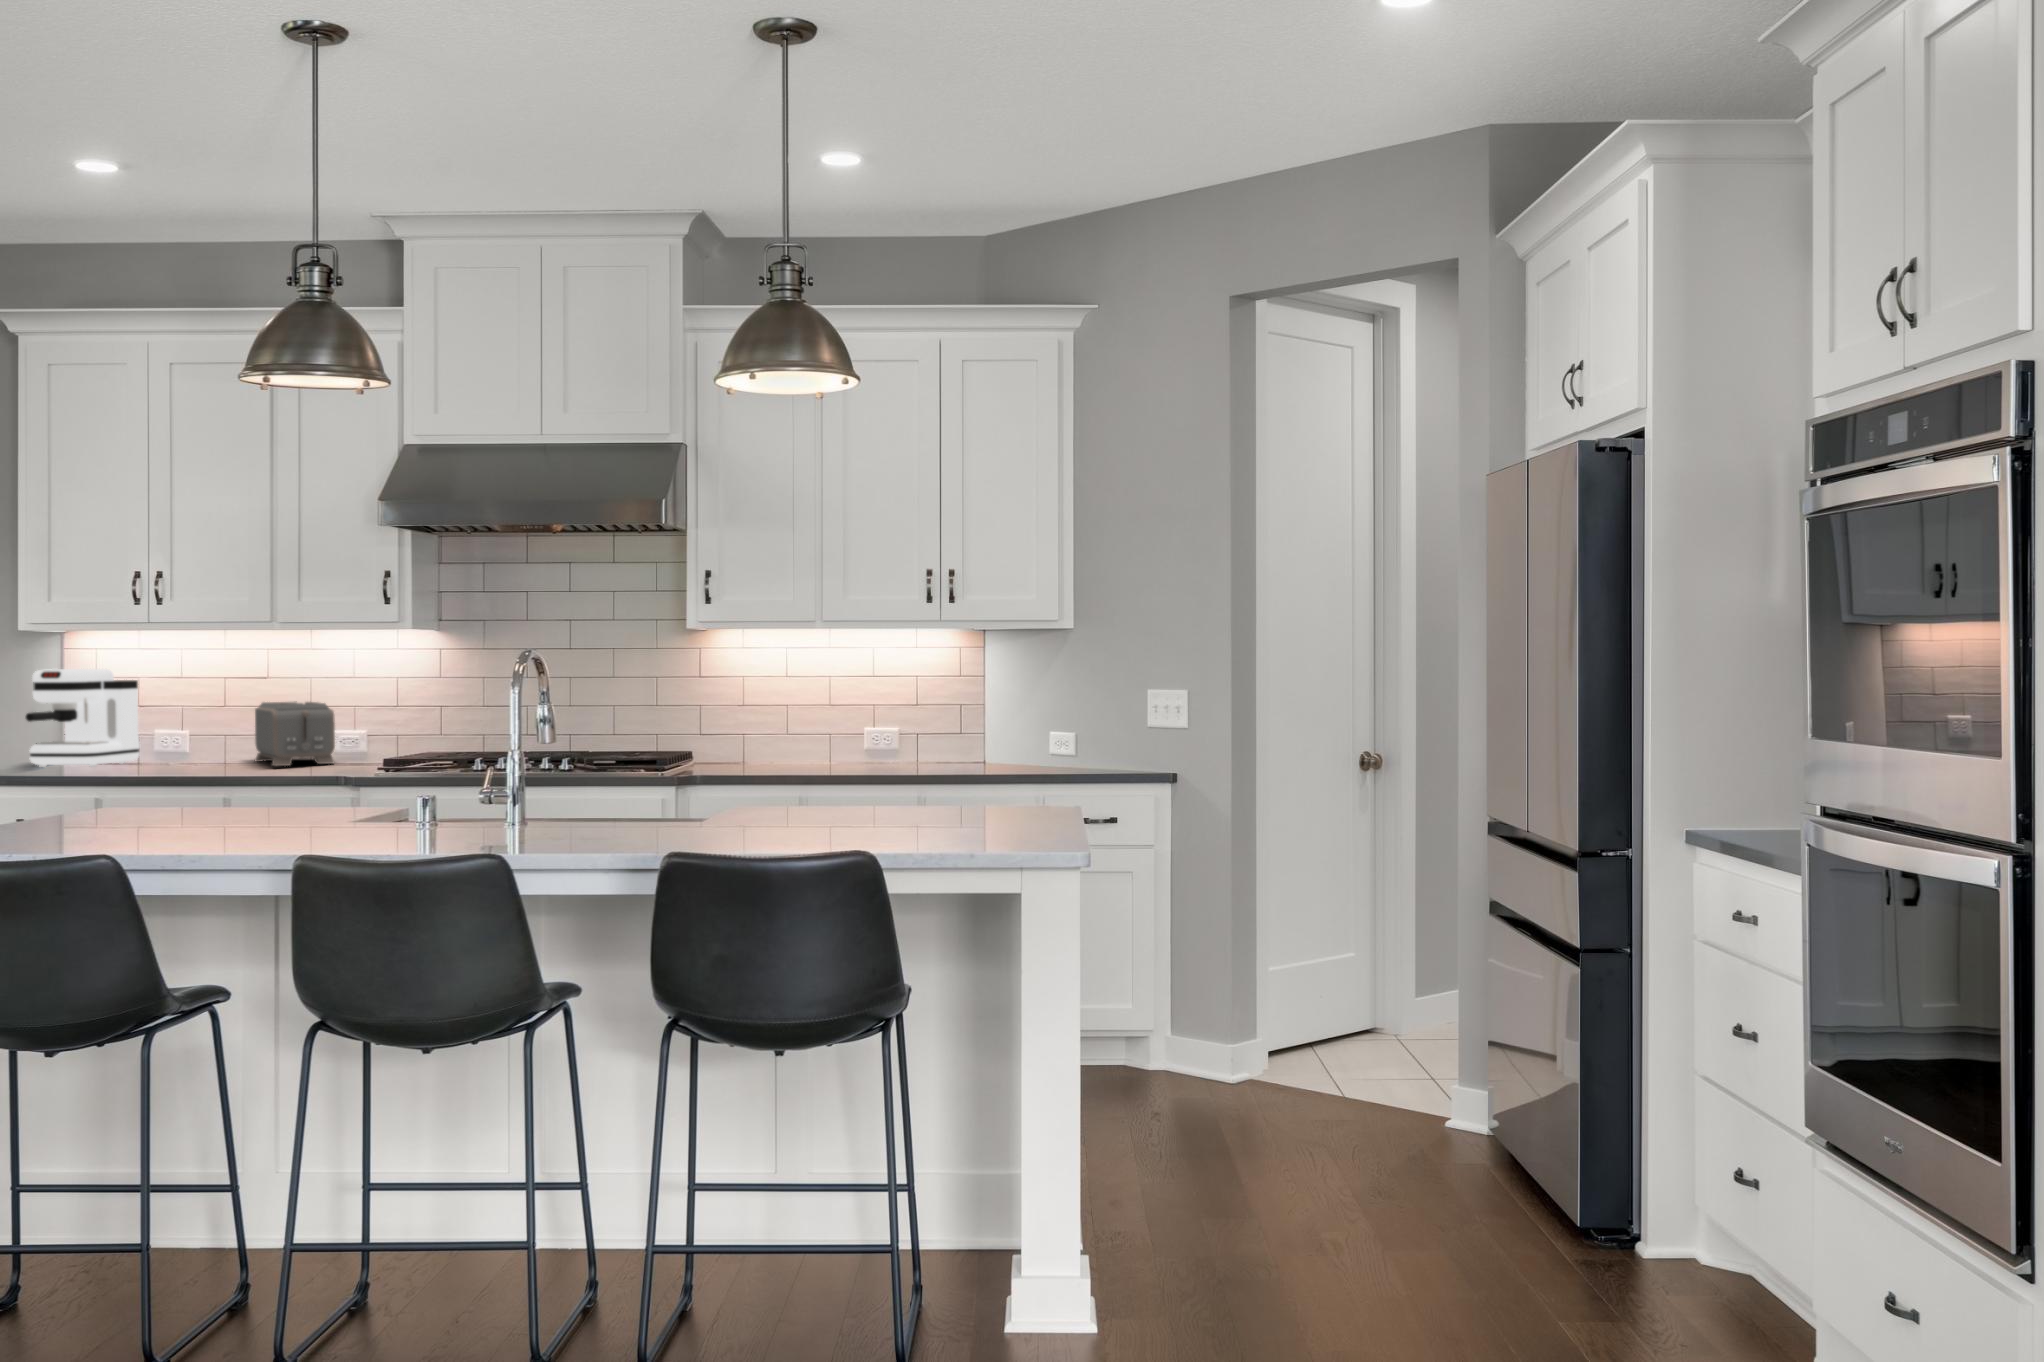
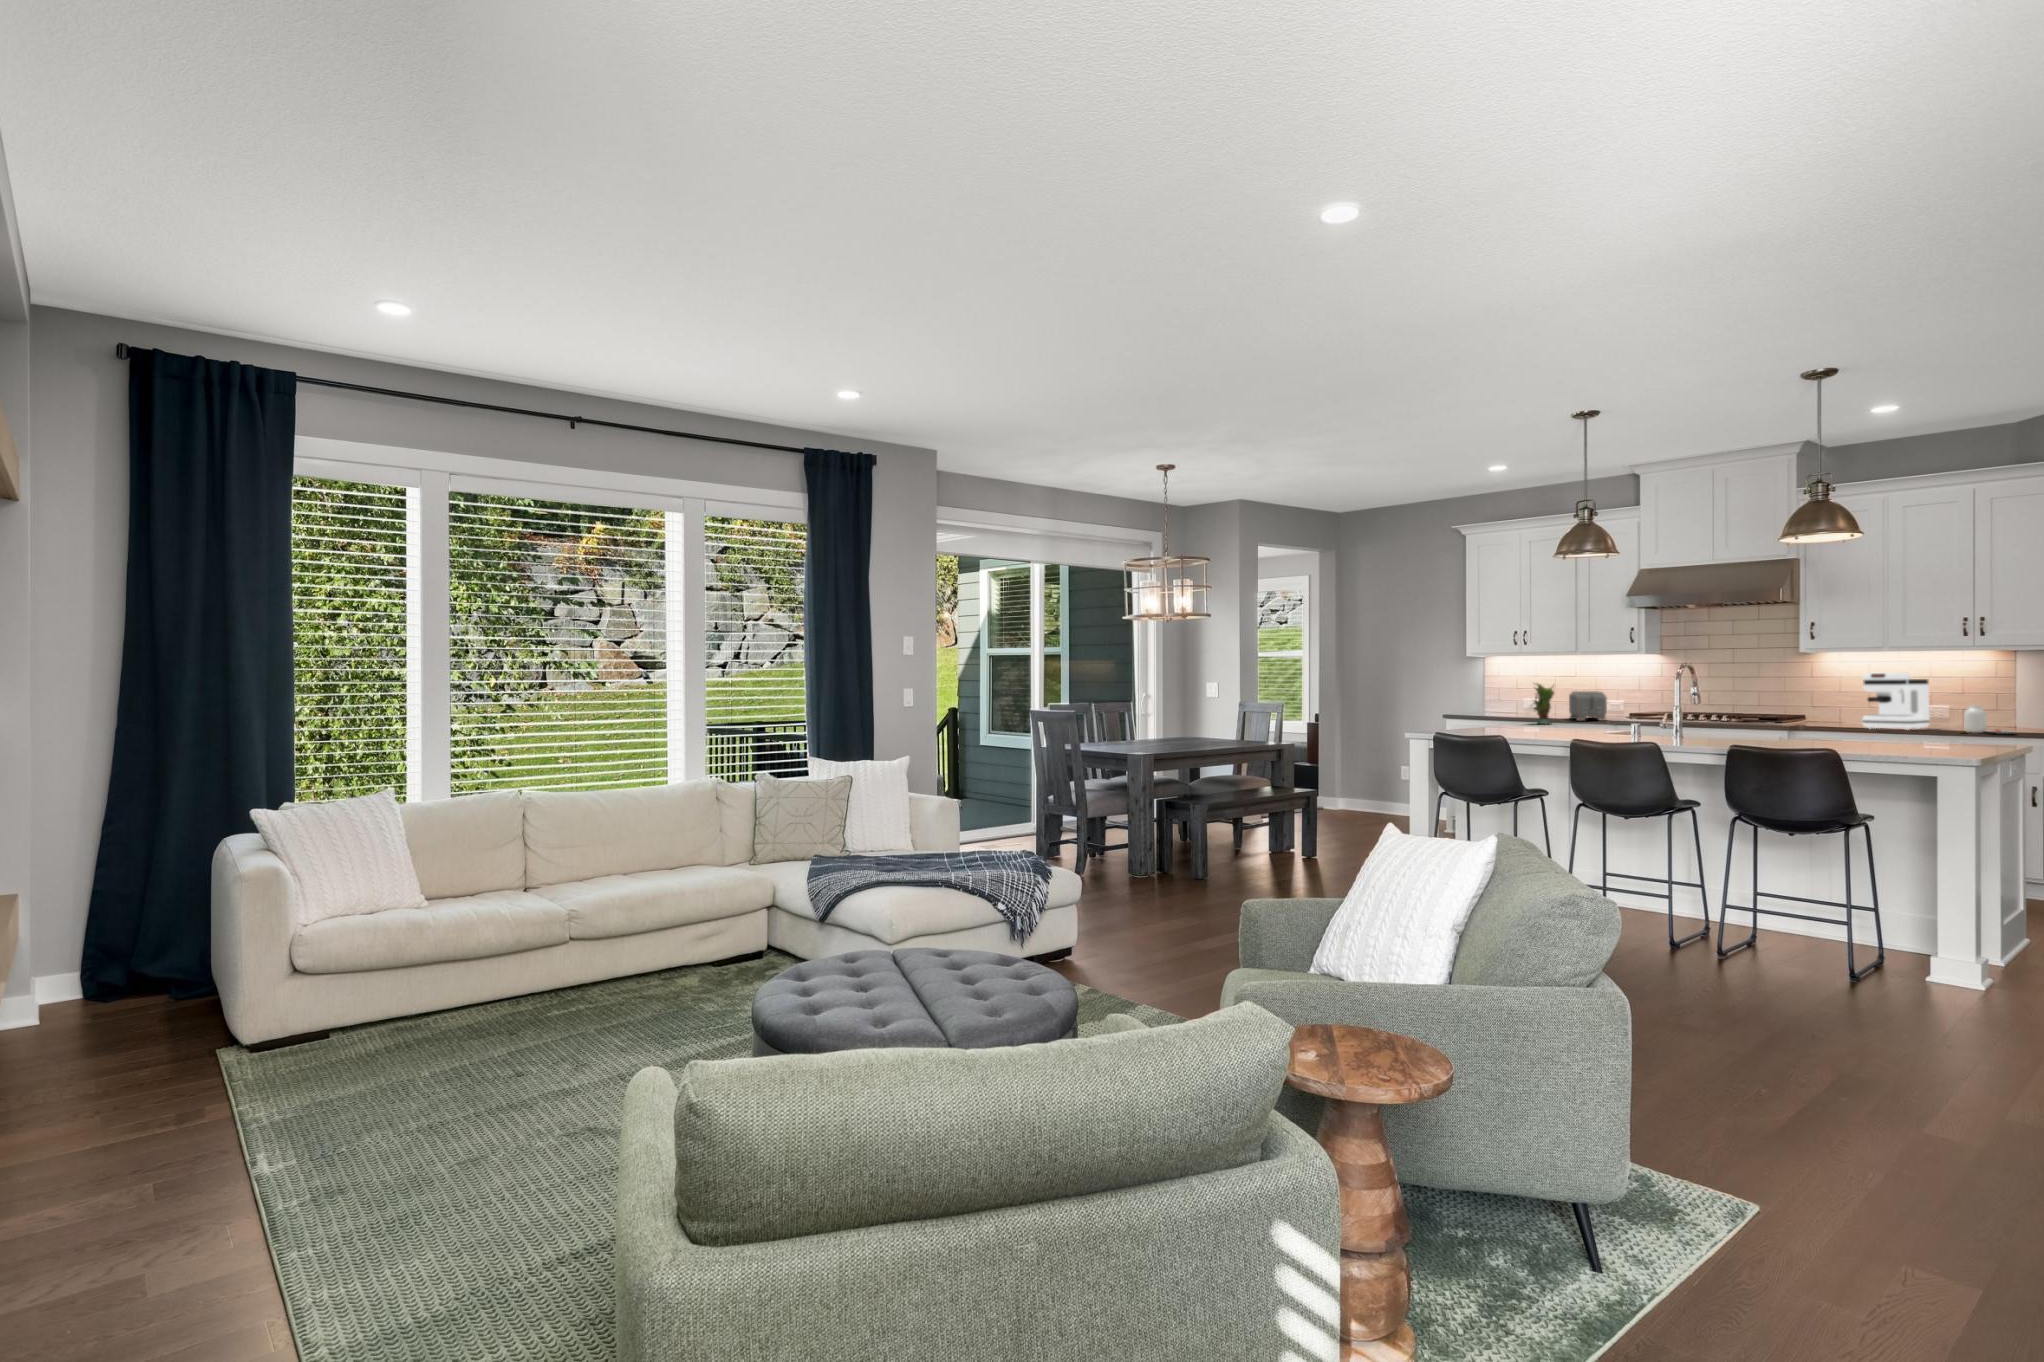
coffee maker: present [26,669,140,767] -> present [1862,672,1929,730]
potted plant: none [166,686,226,780] -> present [1533,684,1554,724]
jar: none [920,722,996,770] -> present [1962,705,2010,733]

